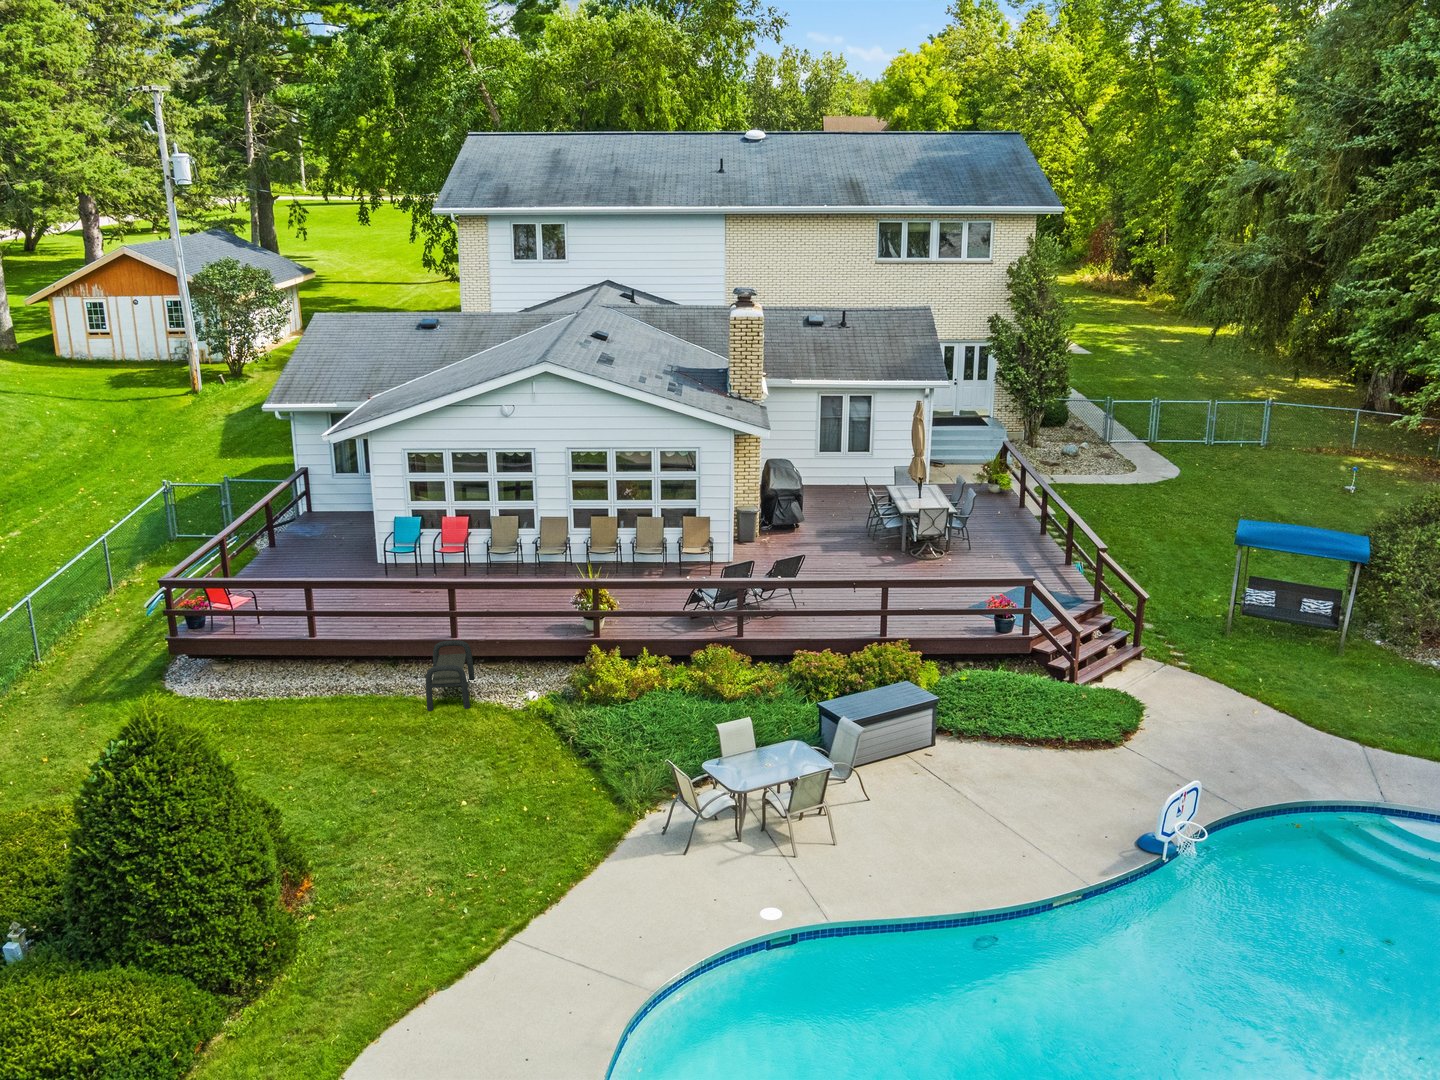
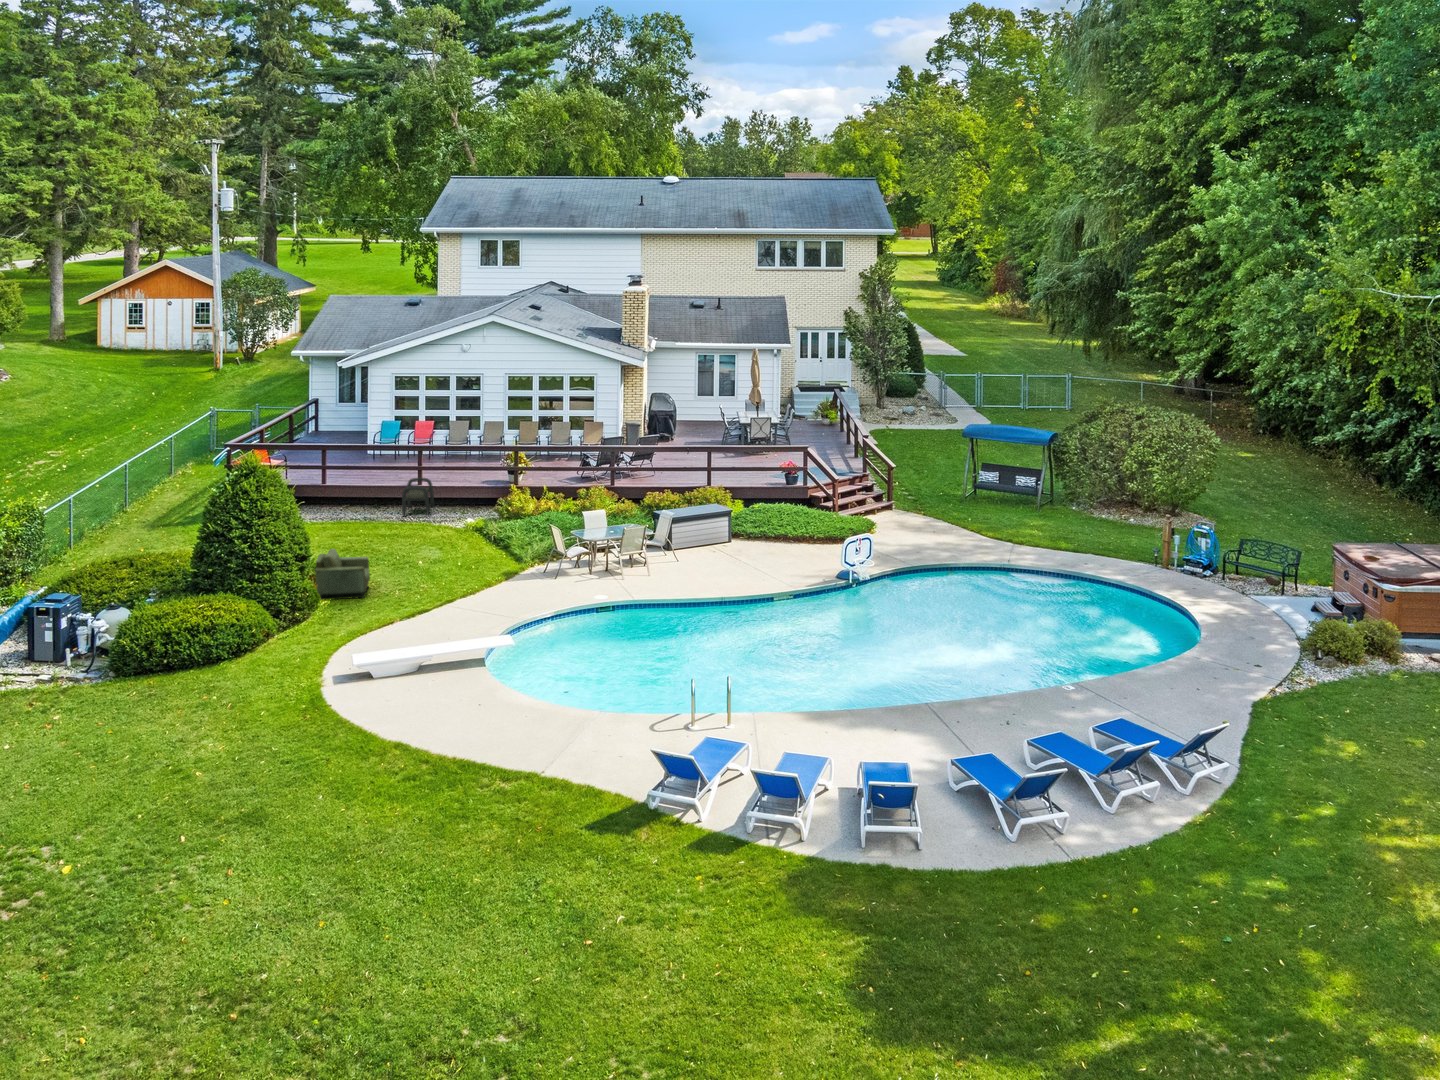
armchair: none [258,898,373,1025] -> present [315,549,370,600]

